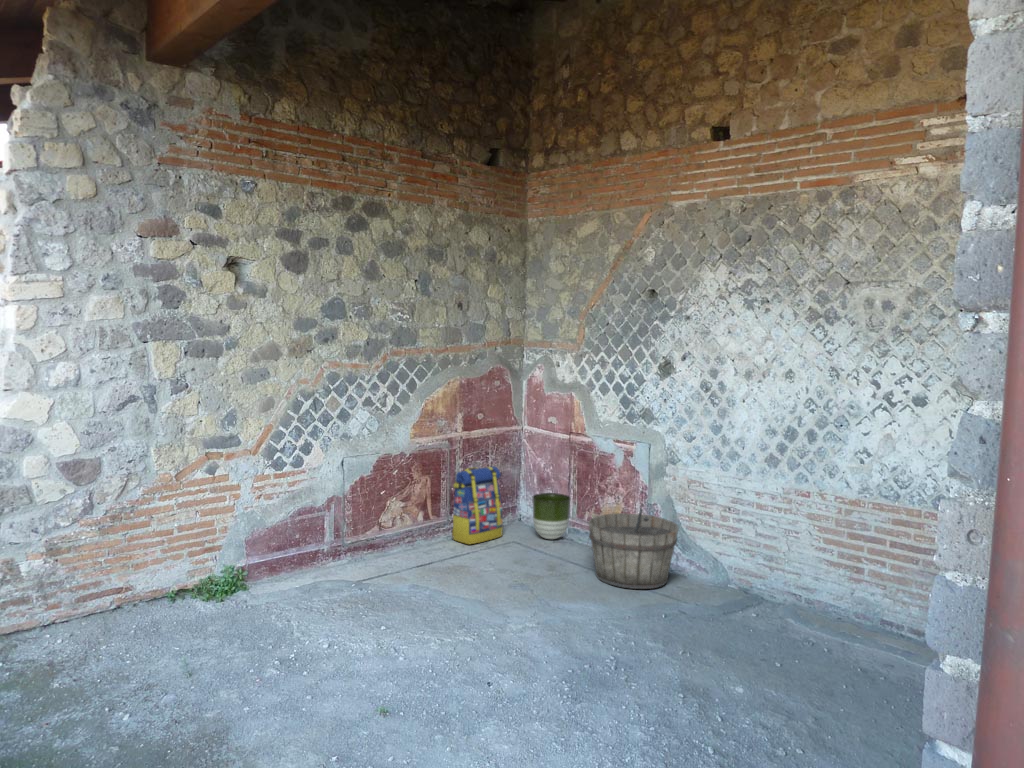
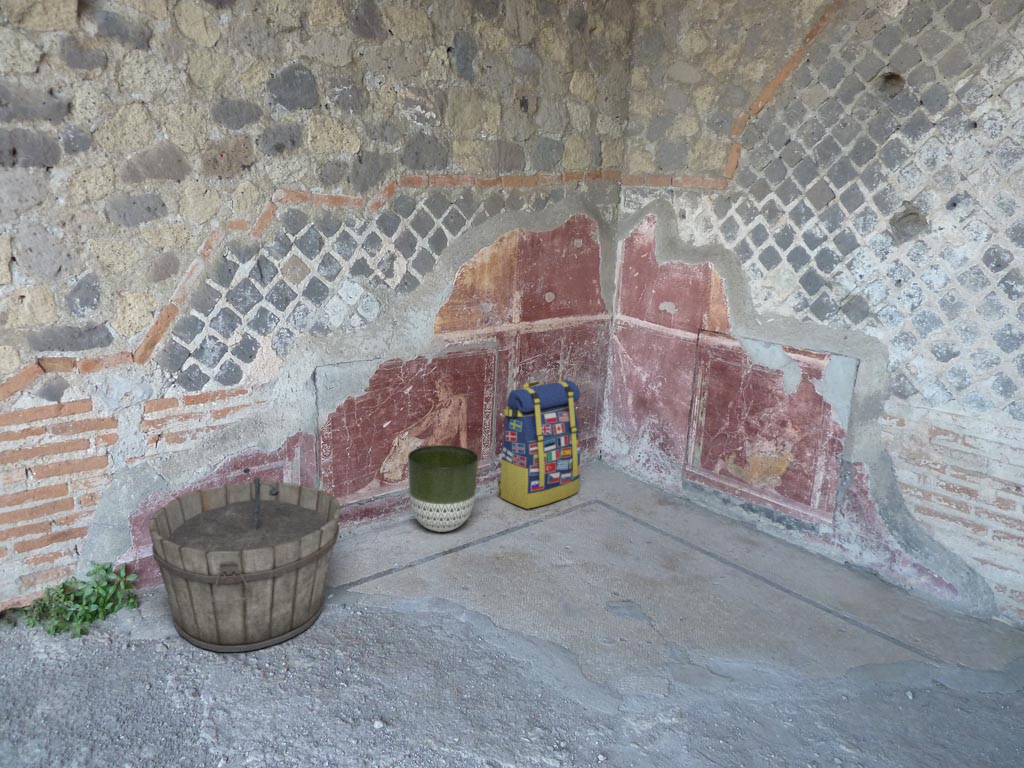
planter: present [533,493,570,539] -> present [408,445,478,532]
wooden bucket: present [589,504,678,589] -> present [149,468,341,652]

